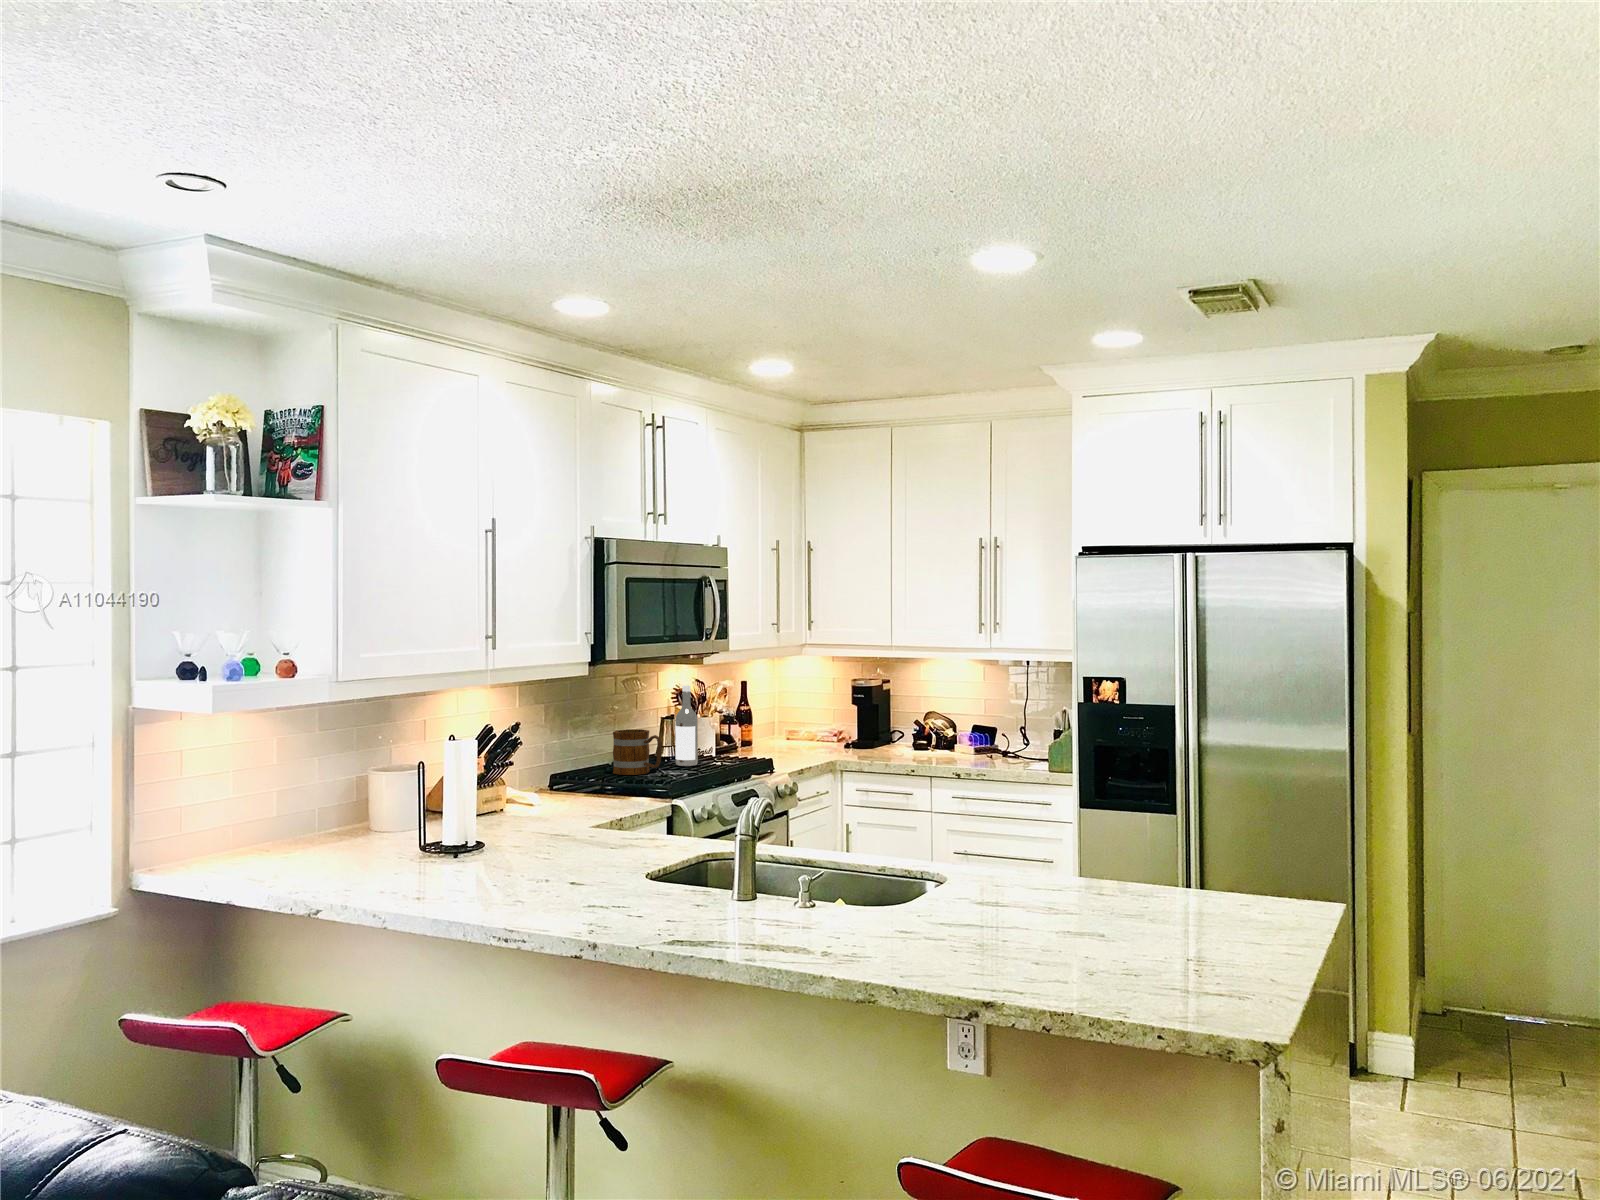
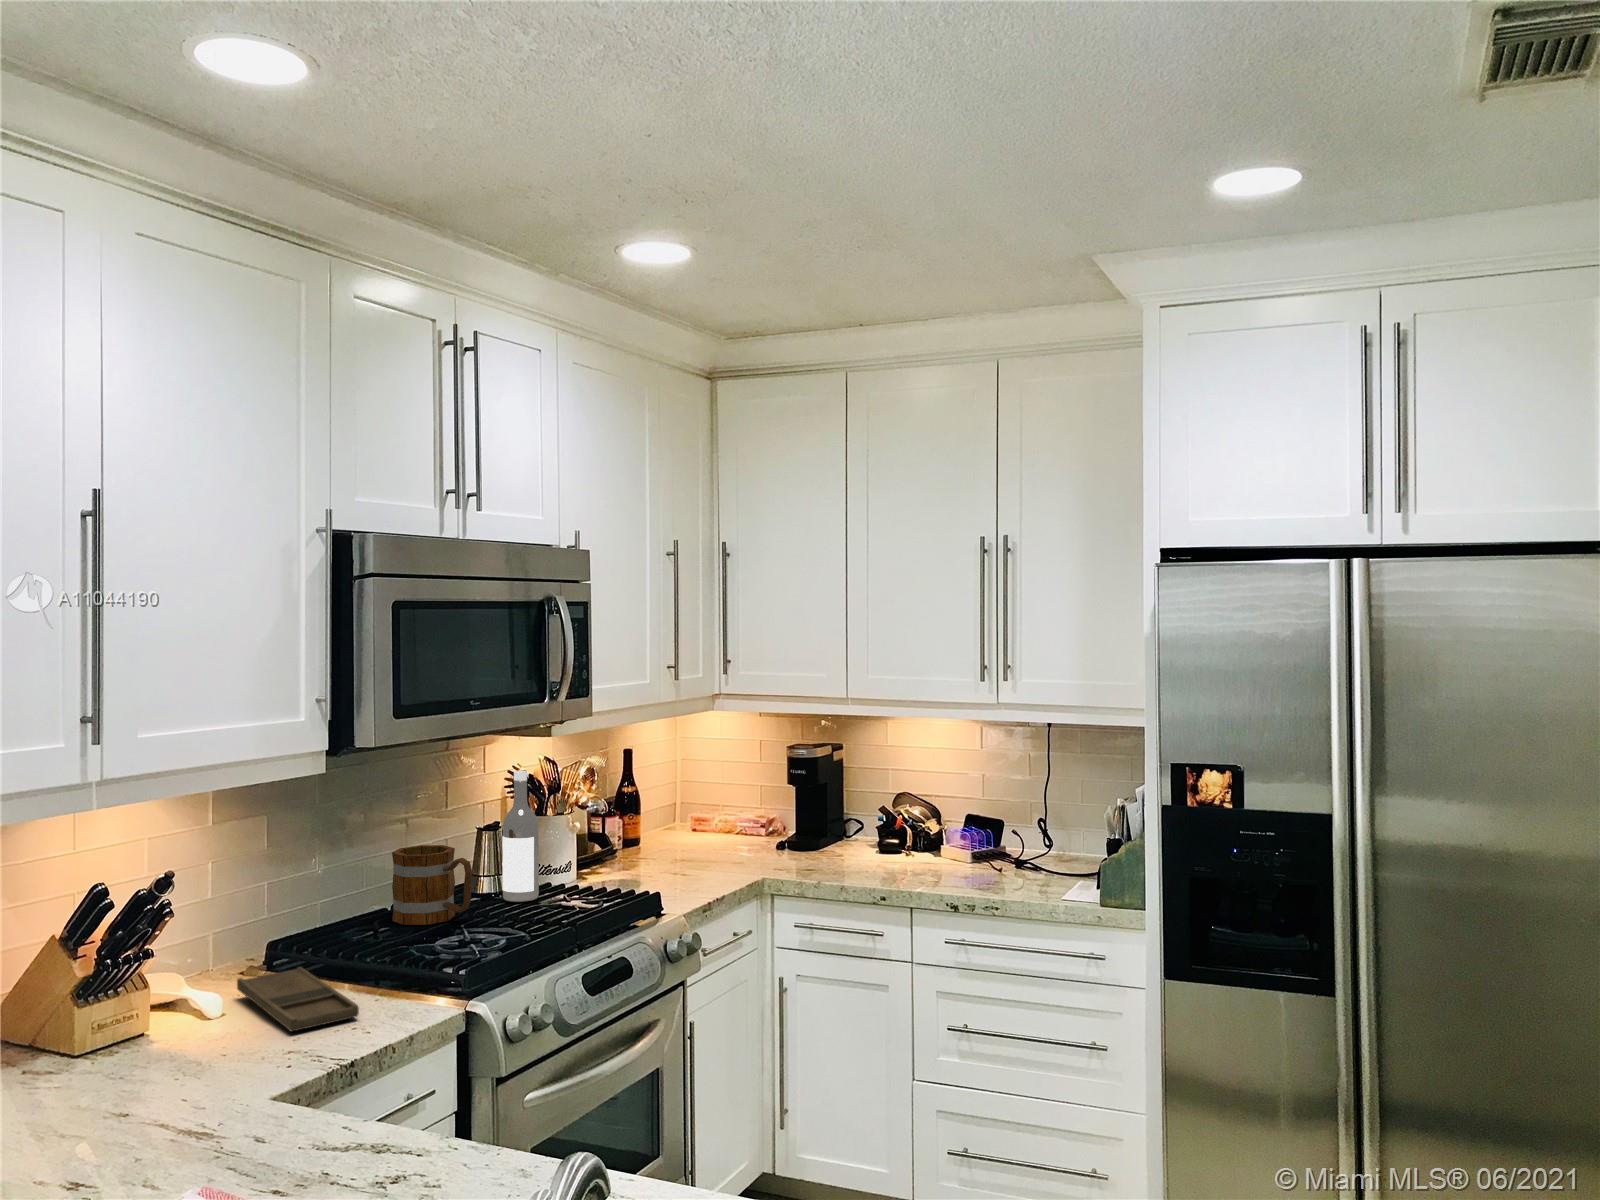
tray: none [545,786,617,811] -> present [237,967,359,1031]

